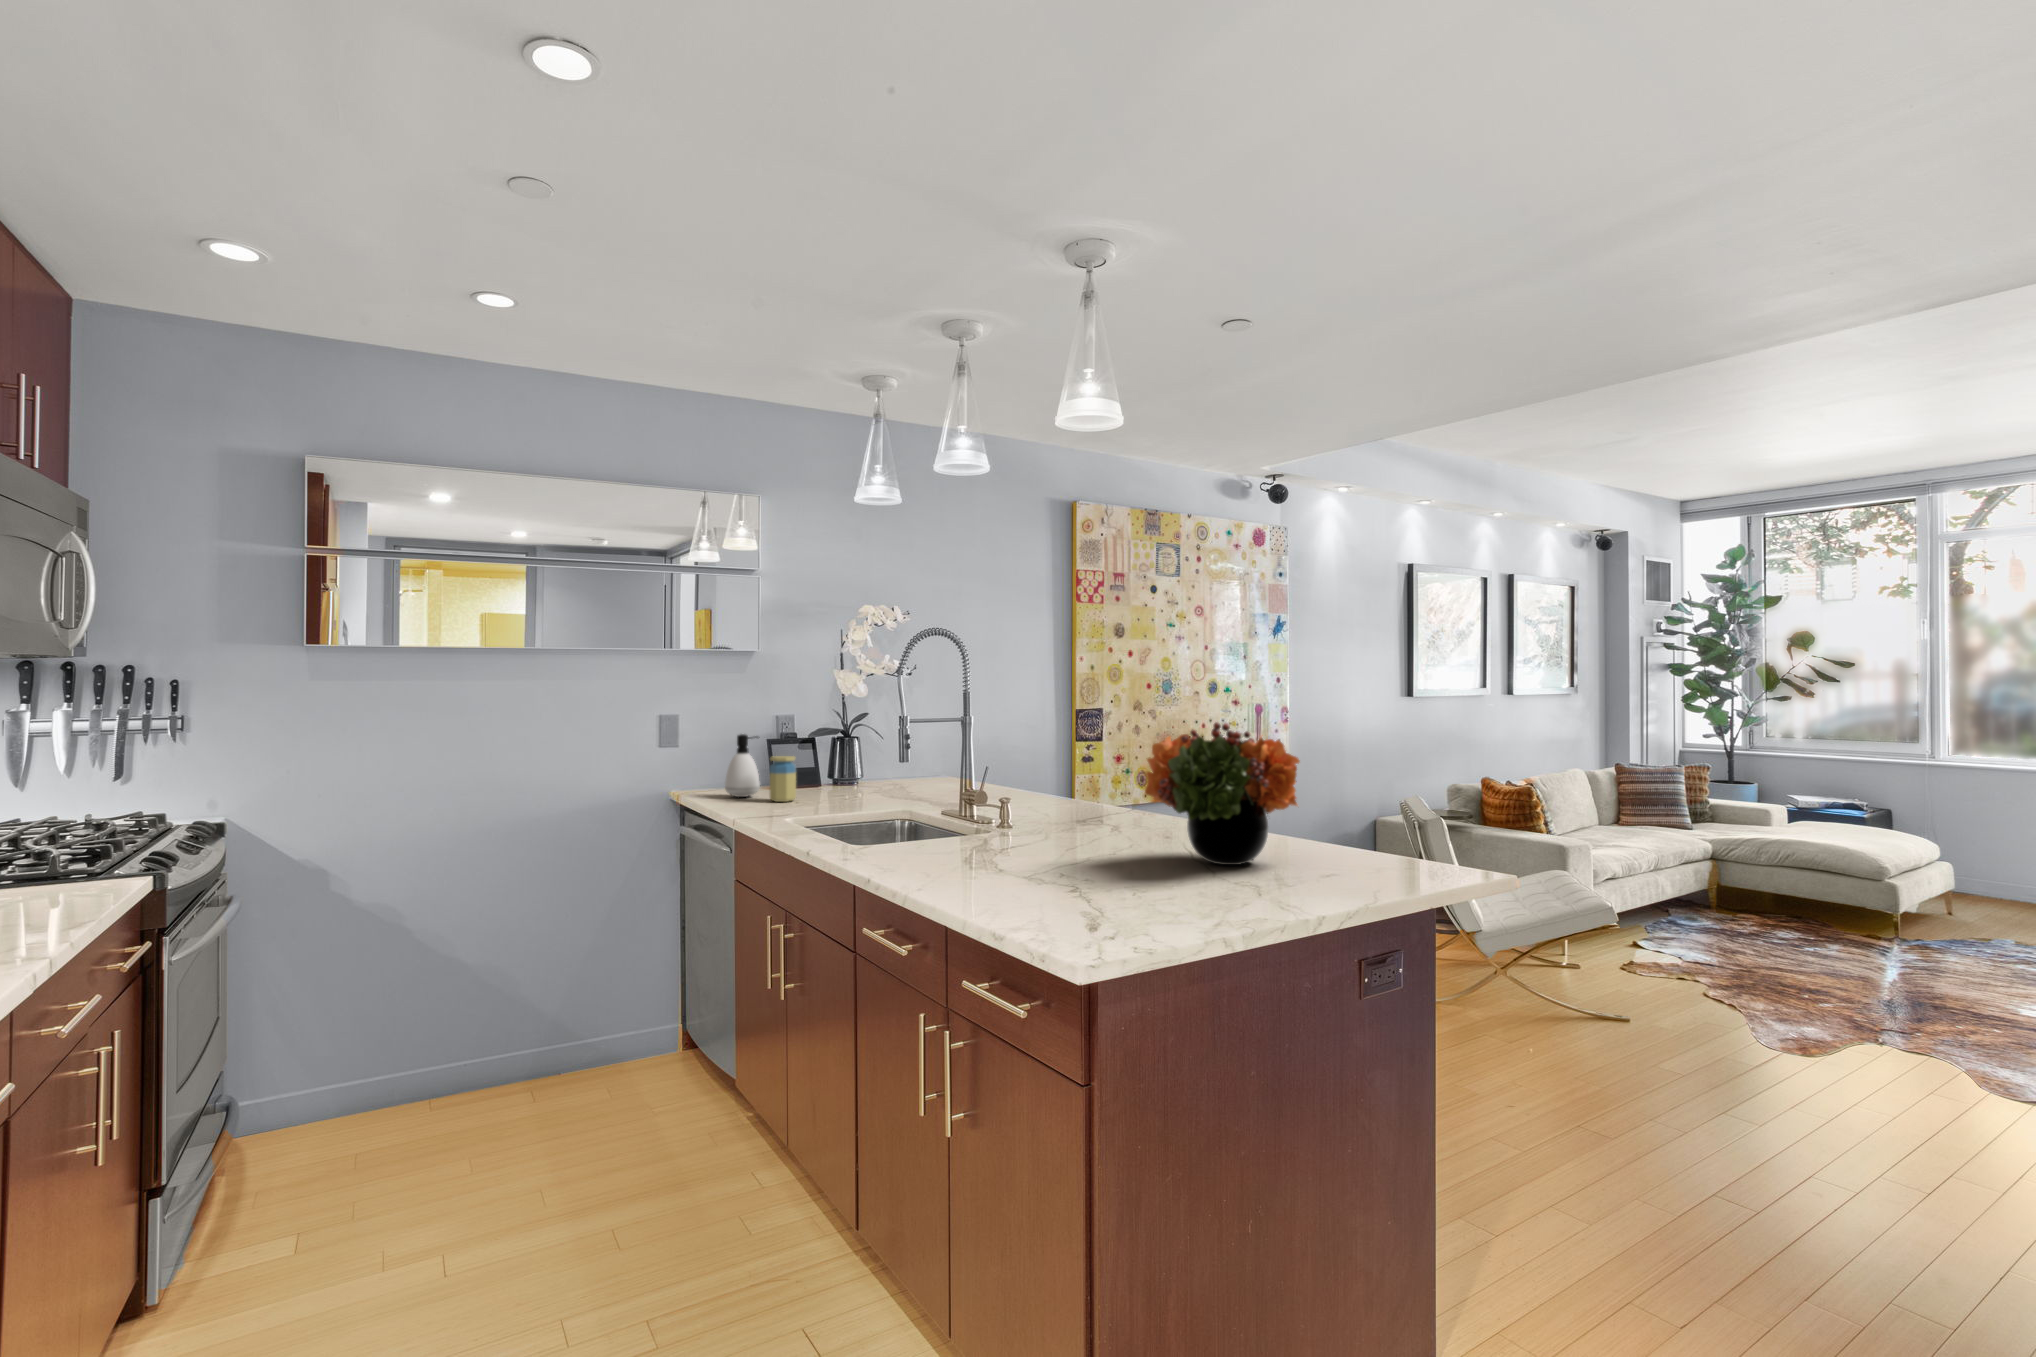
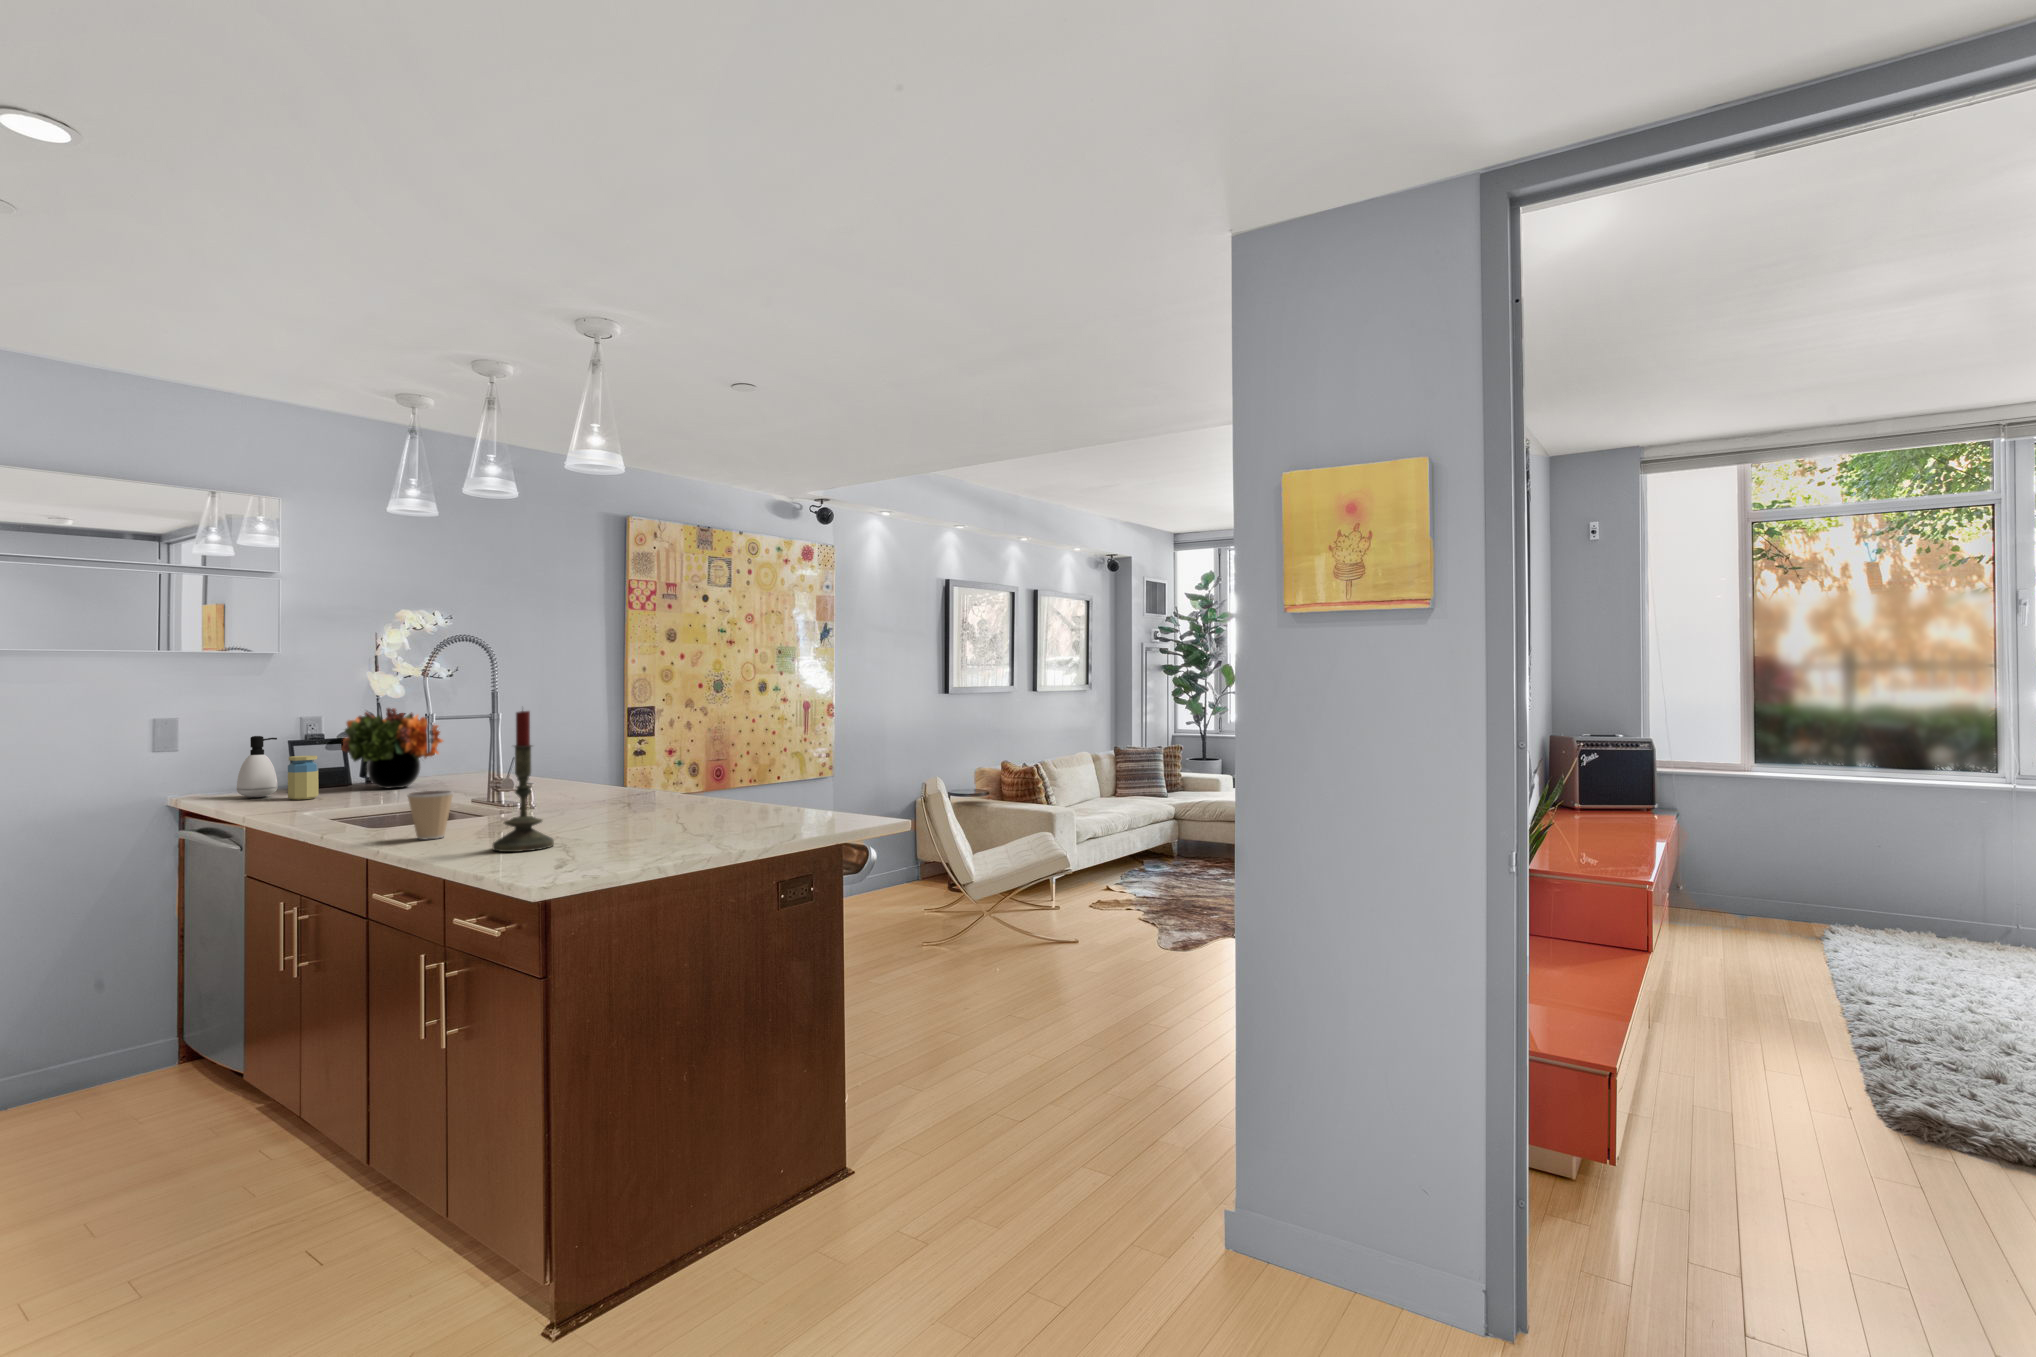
candle: none [1008,712,1078,899] -> present [492,711,554,852]
flower arrangement: present [1145,722,1300,865] -> present [342,708,443,788]
coffee cup: none [903,809,951,868] -> present [408,791,453,840]

